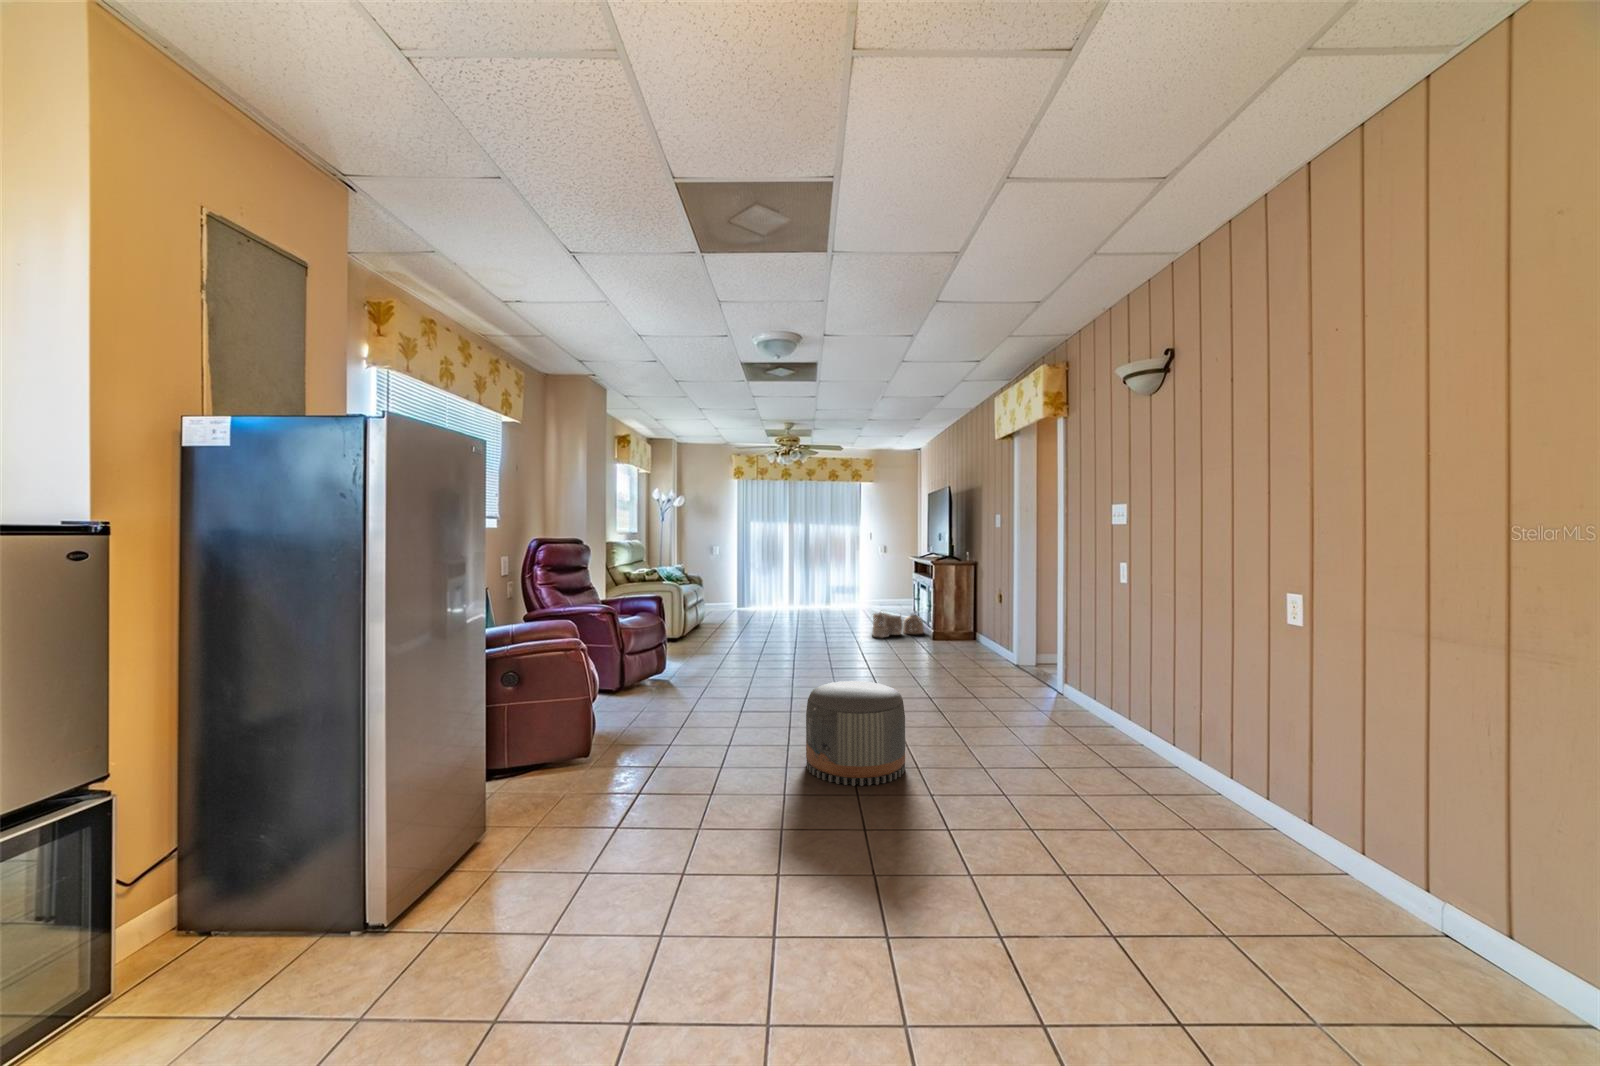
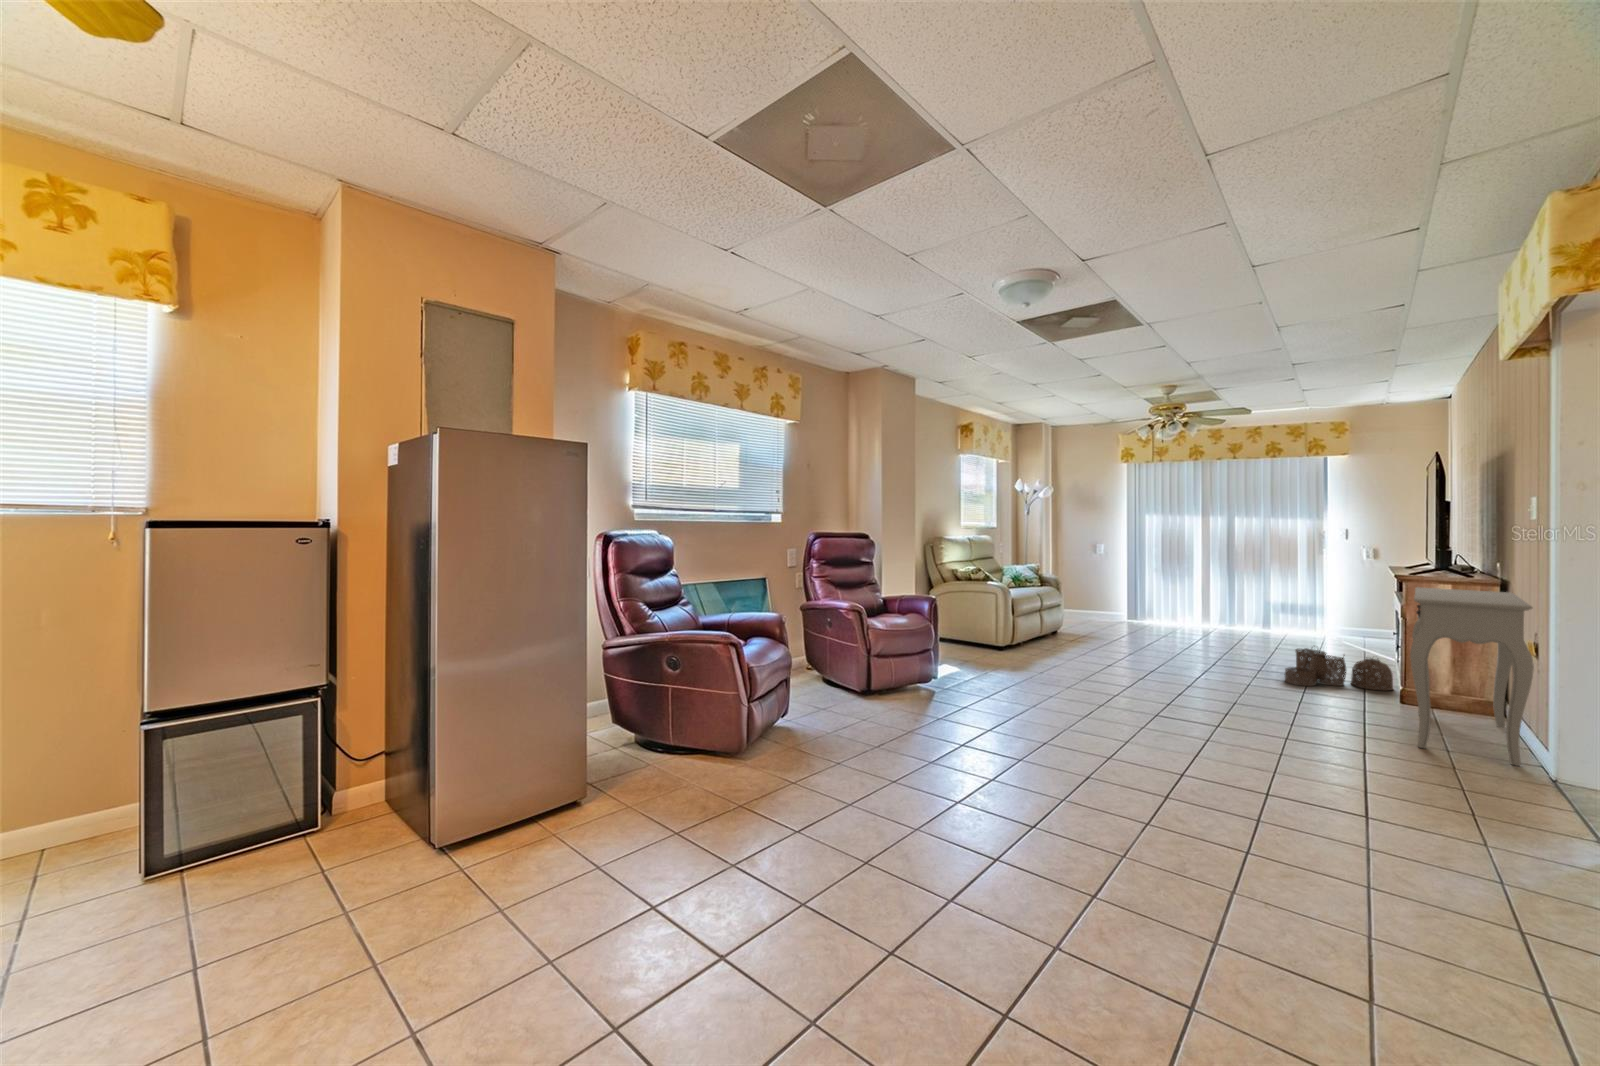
console table: none [942,566,1009,661] -> present [1410,587,1534,766]
pouf: present [806,681,905,786] -> none [948,730,1088,883]

